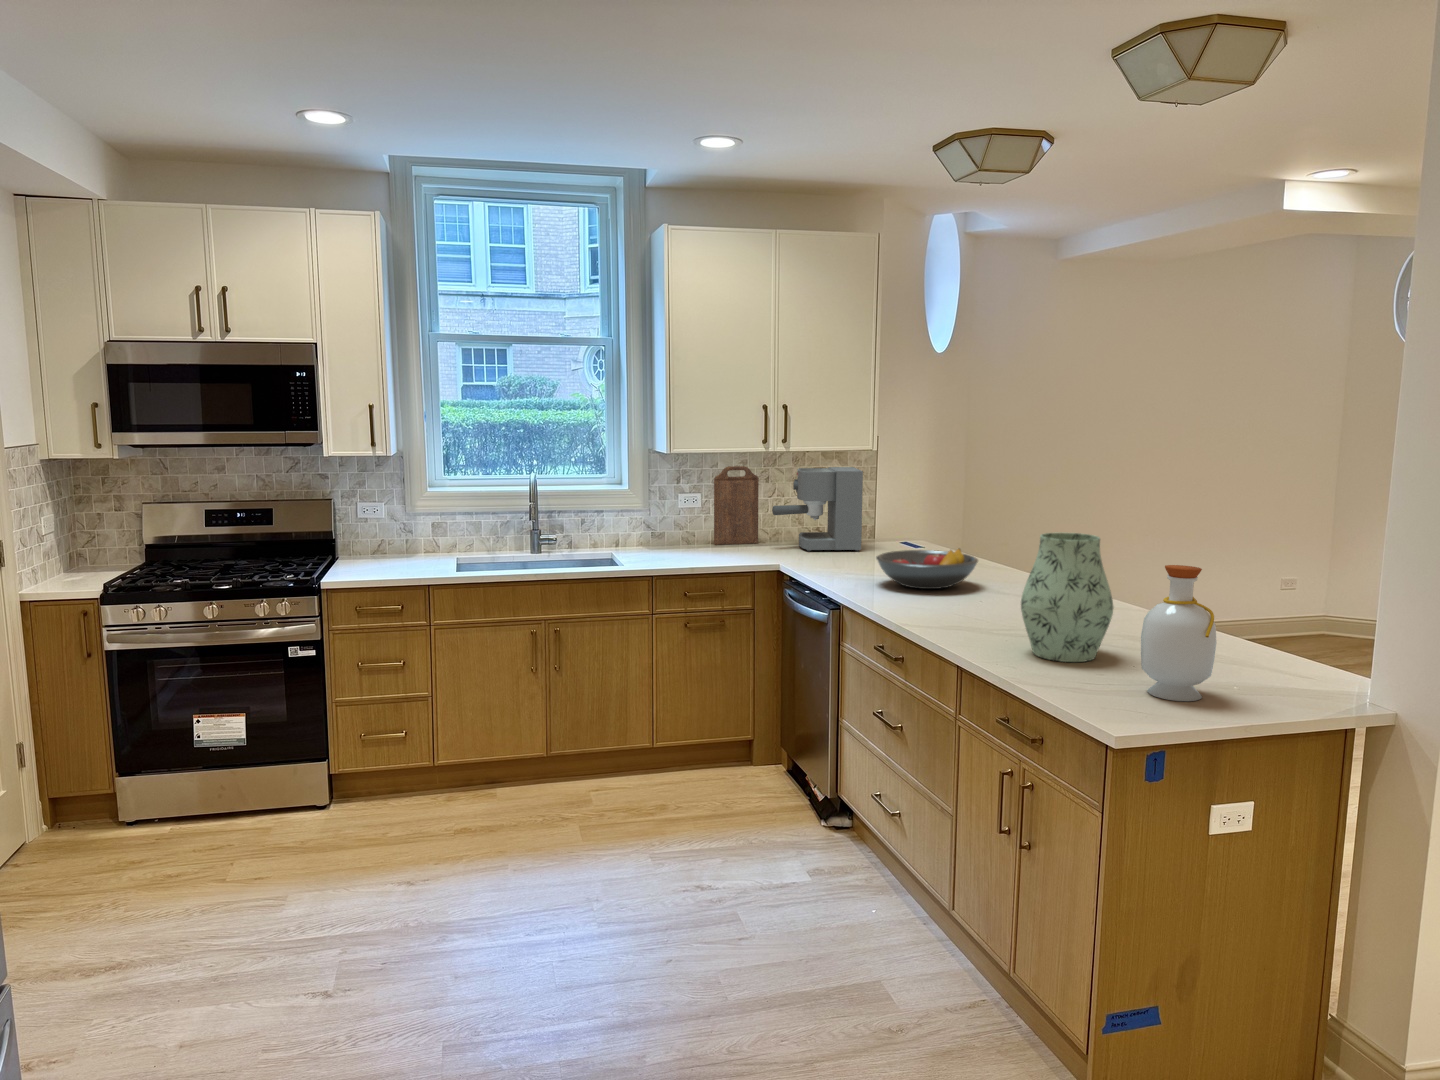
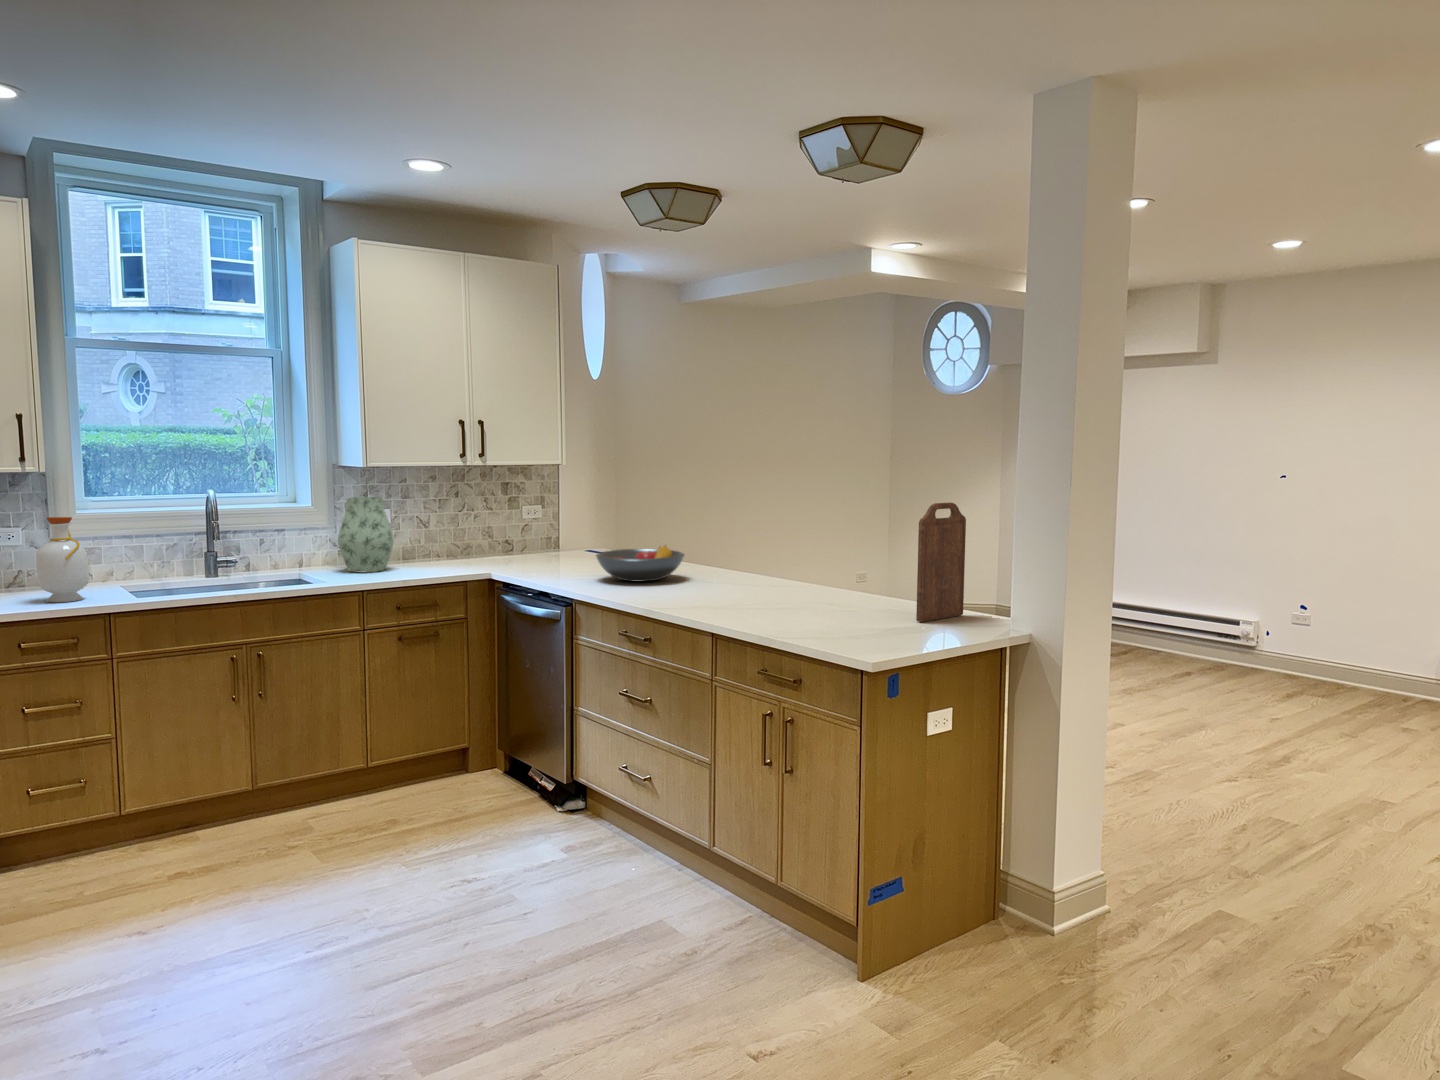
cutting board: present [714,466,759,545] -> present [916,502,966,622]
coffee maker: present [772,467,863,552] -> none [467,481,555,561]
vase: present [1021,533,1113,662] -> present [338,497,394,572]
bottle: present [1141,565,1216,701] -> present [36,517,89,602]

